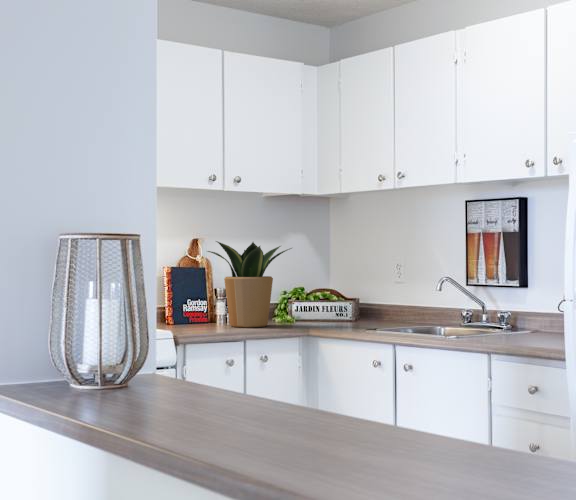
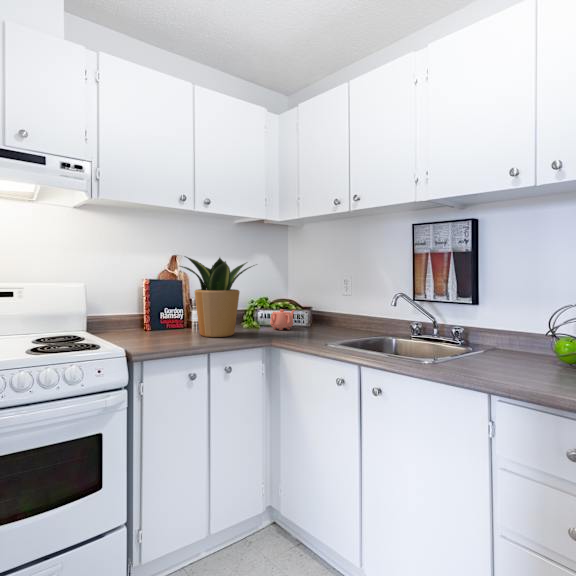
teapot: none [307,300,337,324] -> present [270,309,295,330]

